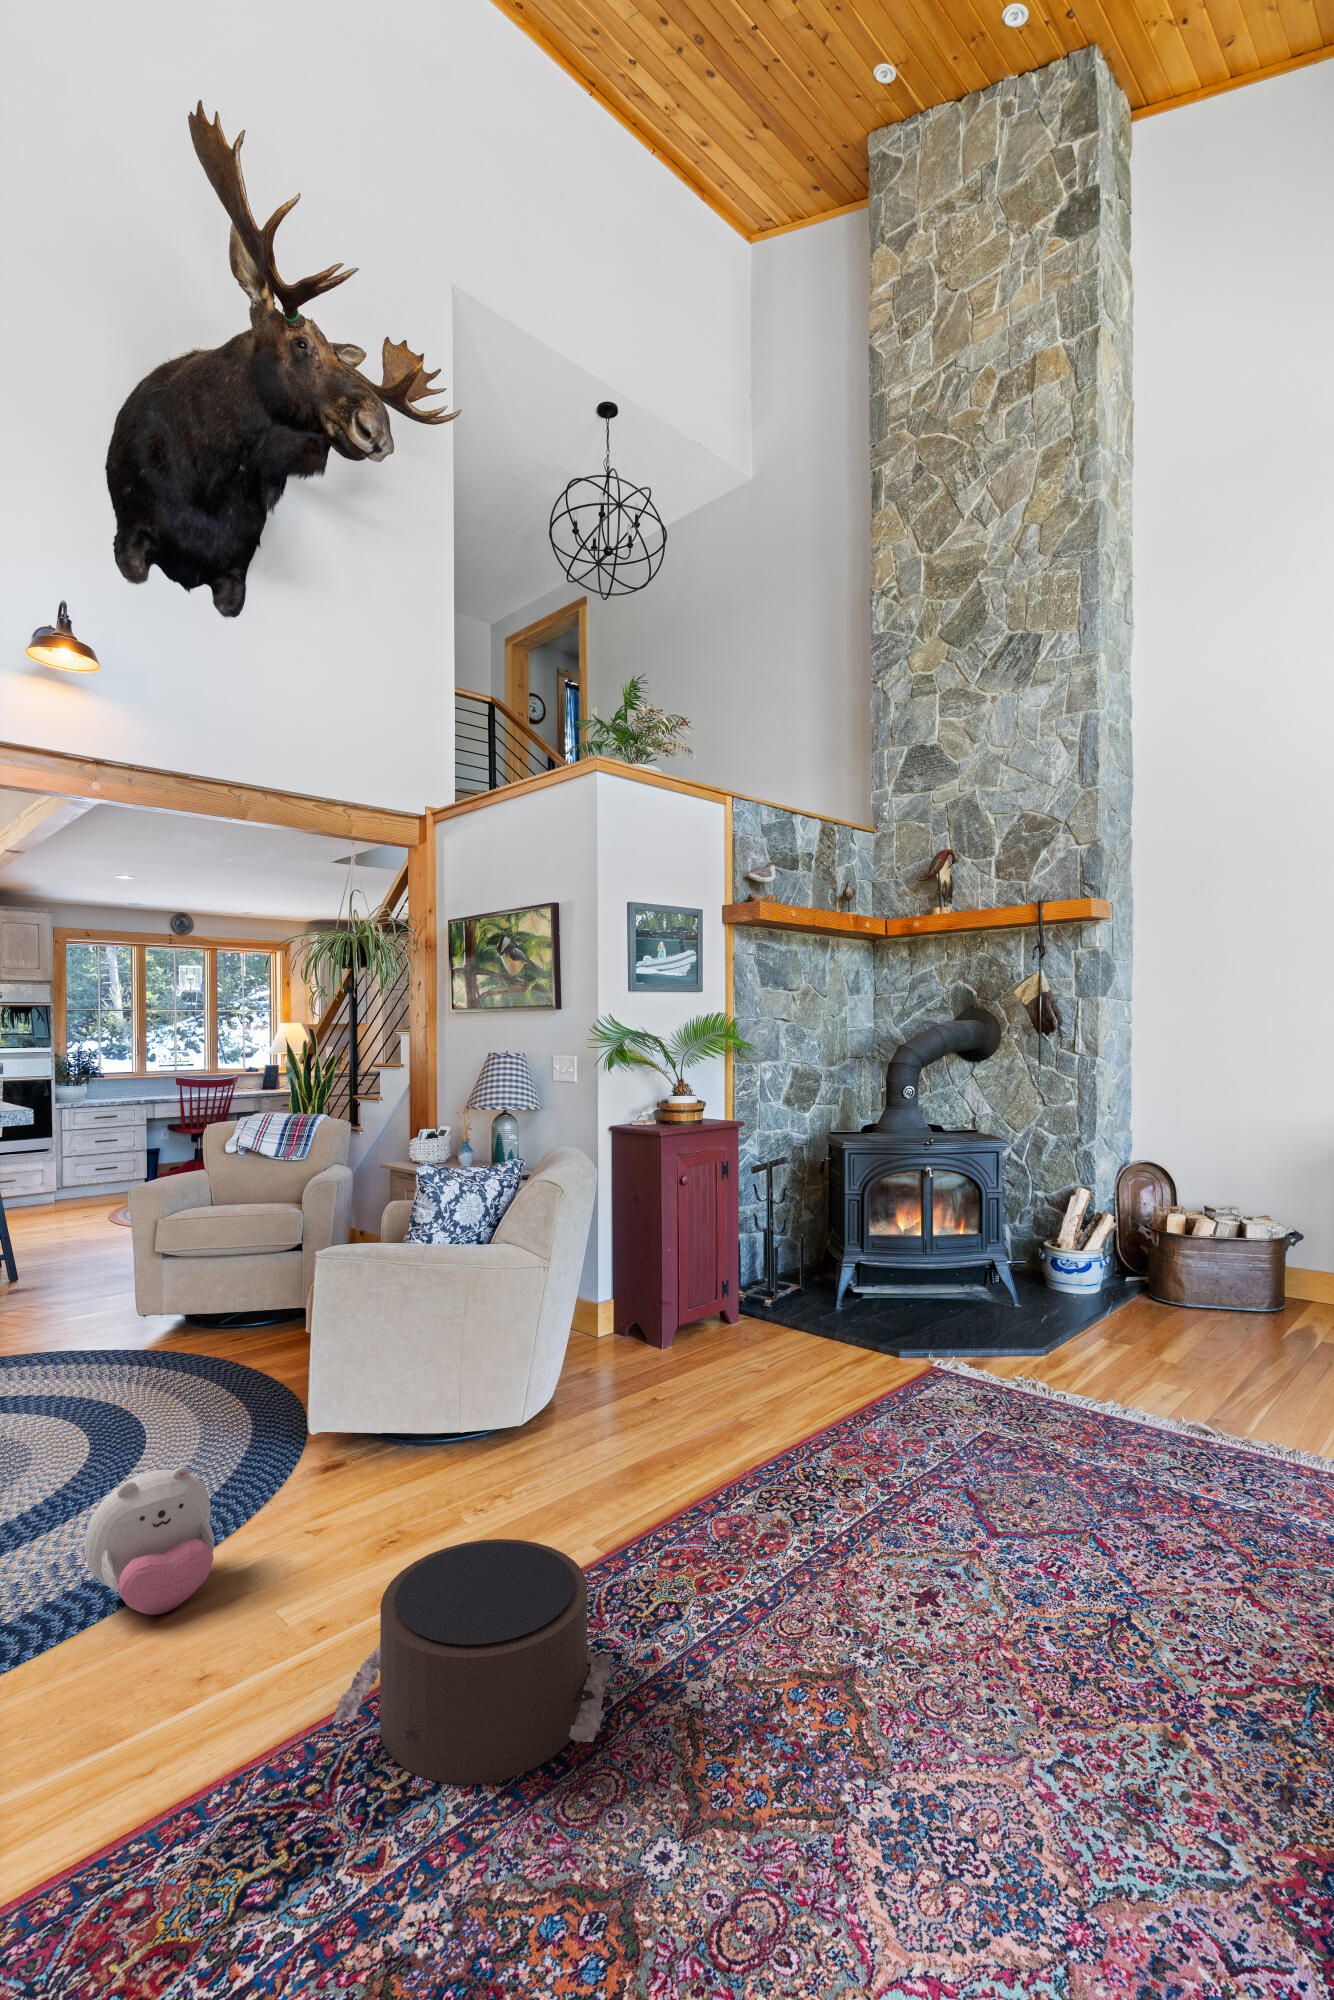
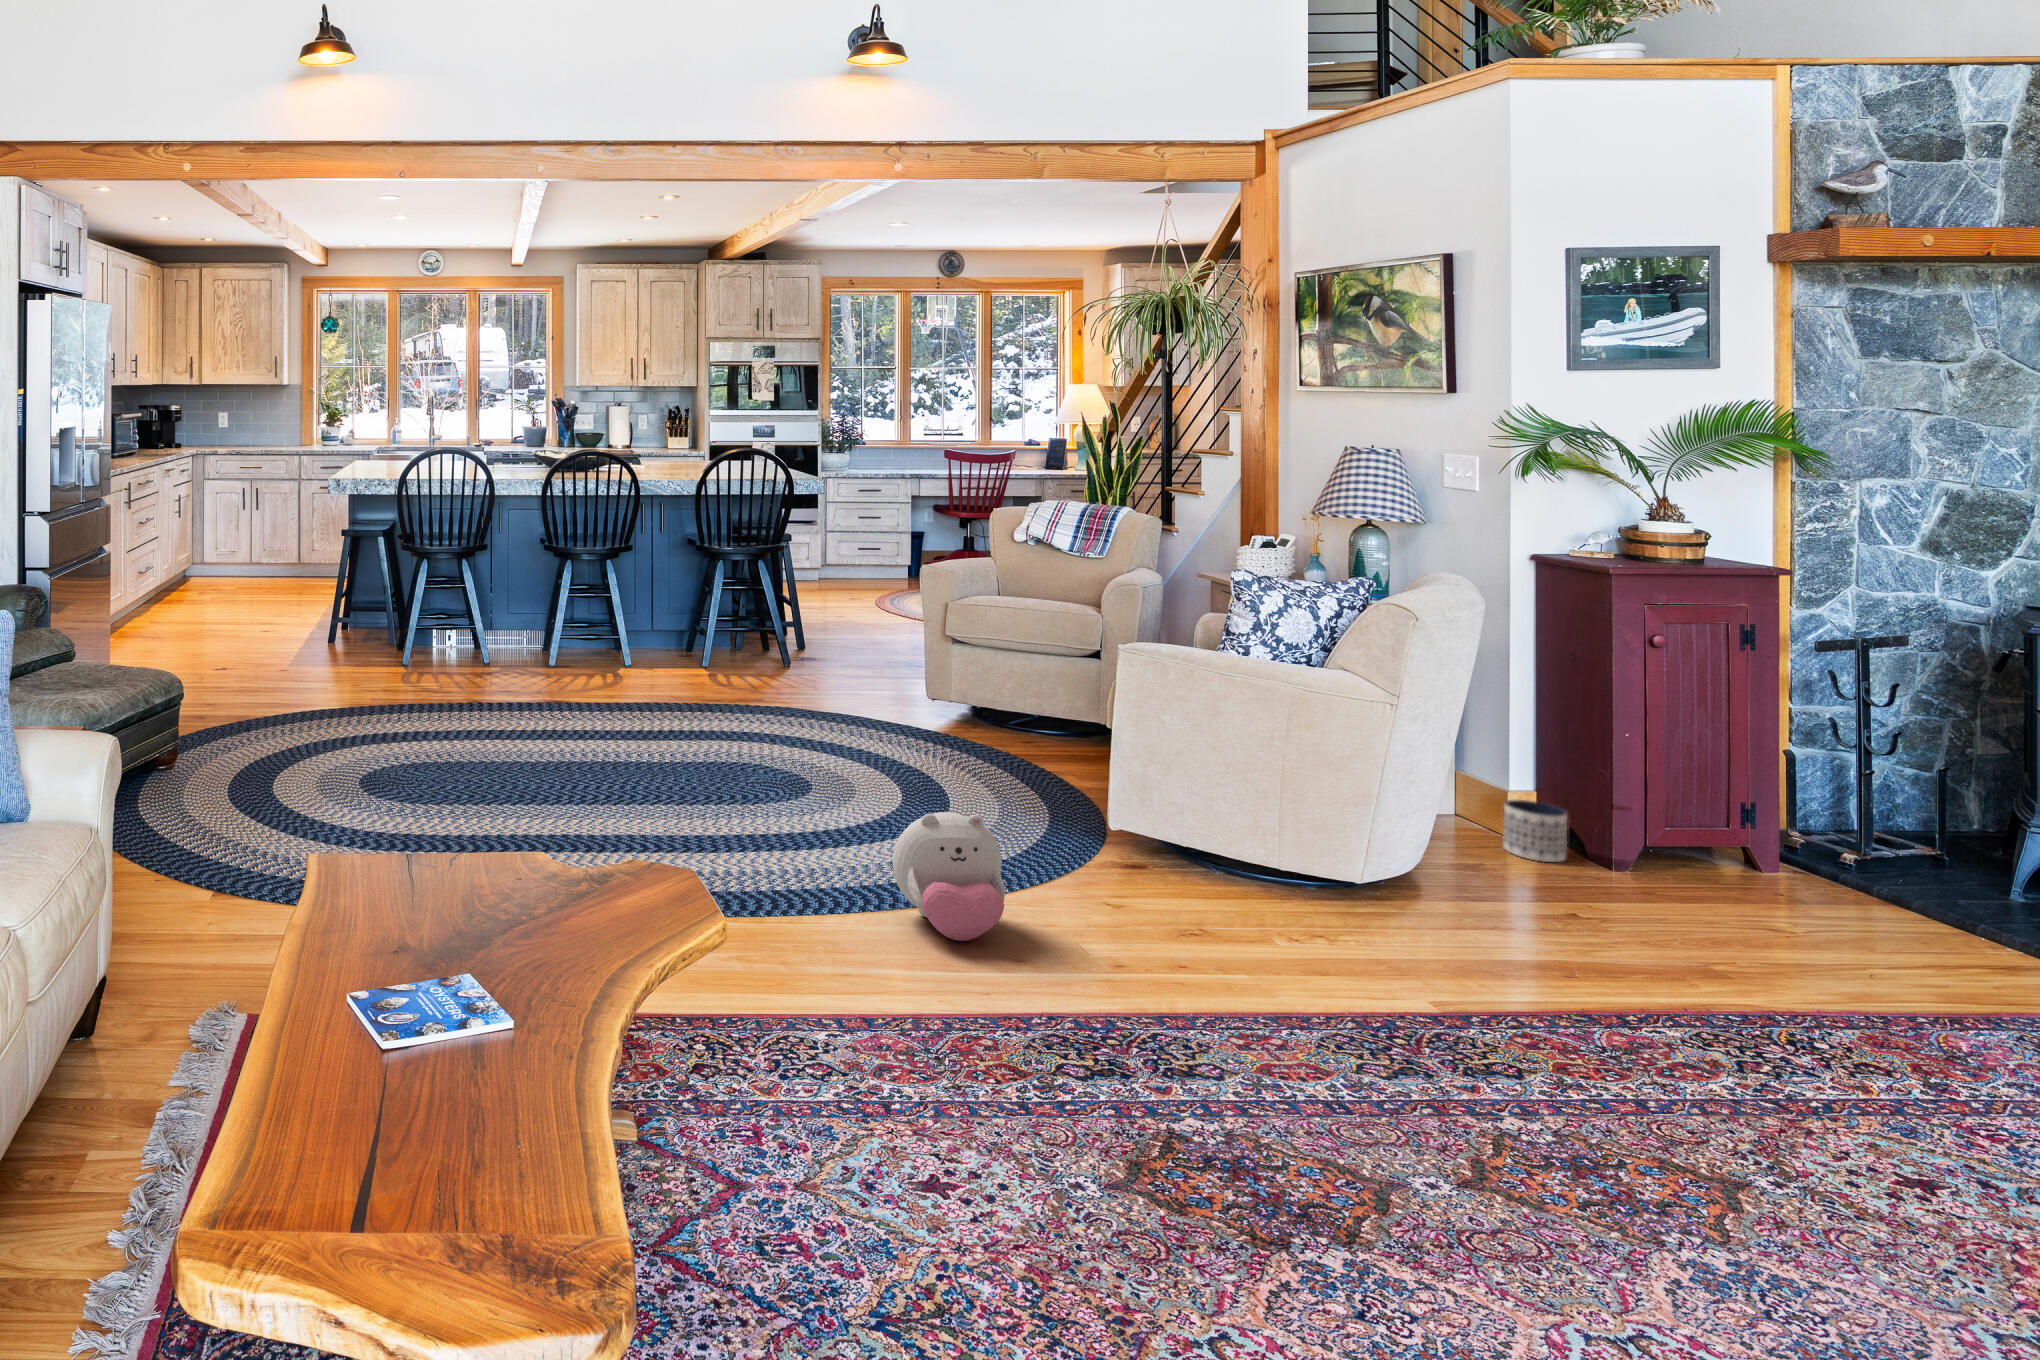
planter: none [601,1306,638,1351] -> present [1503,800,1567,862]
pouf: present [332,1539,612,1785] -> none [1116,947,1433,1167]

